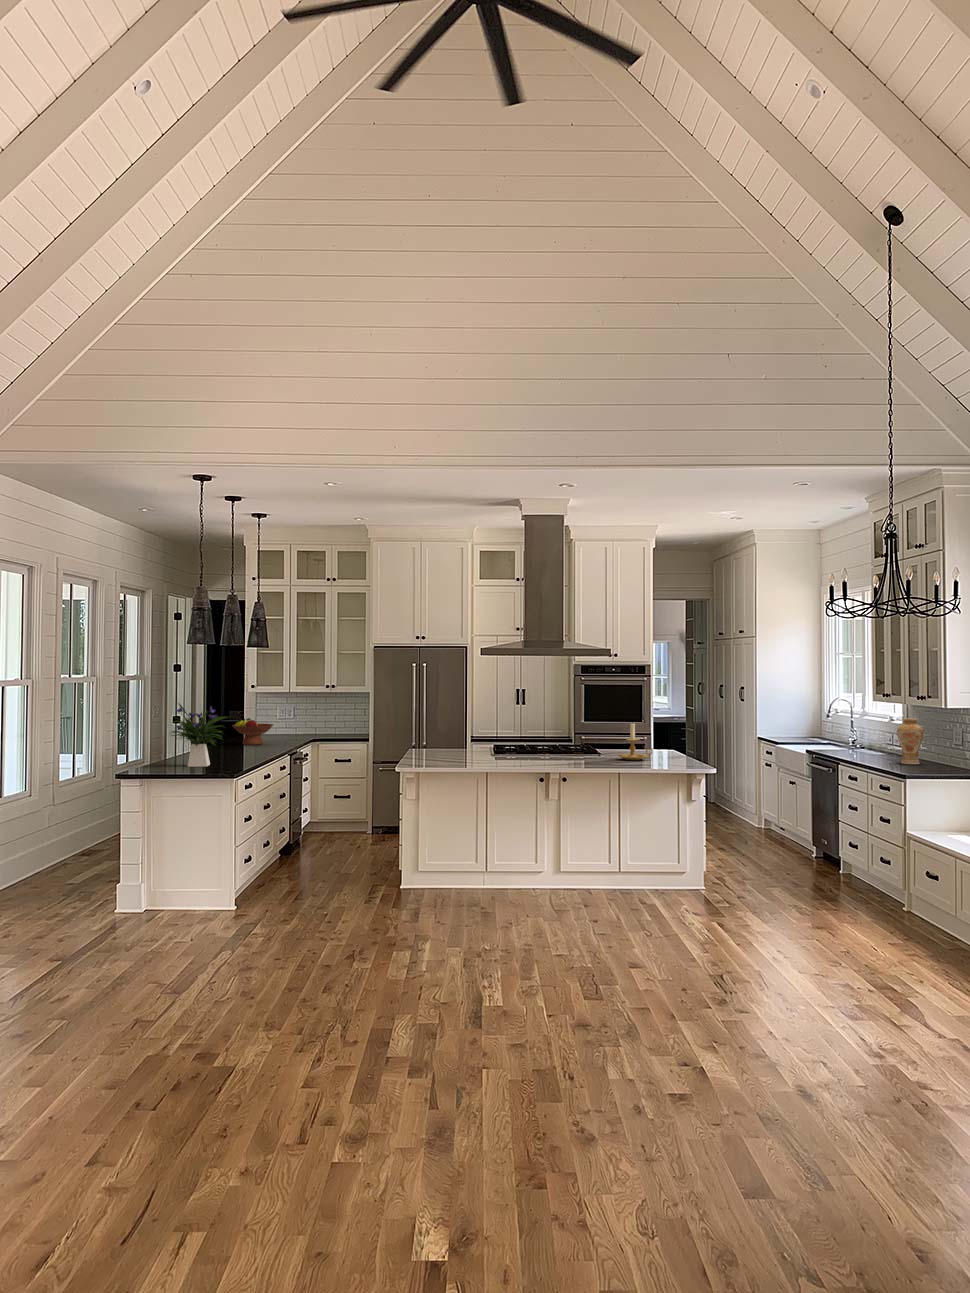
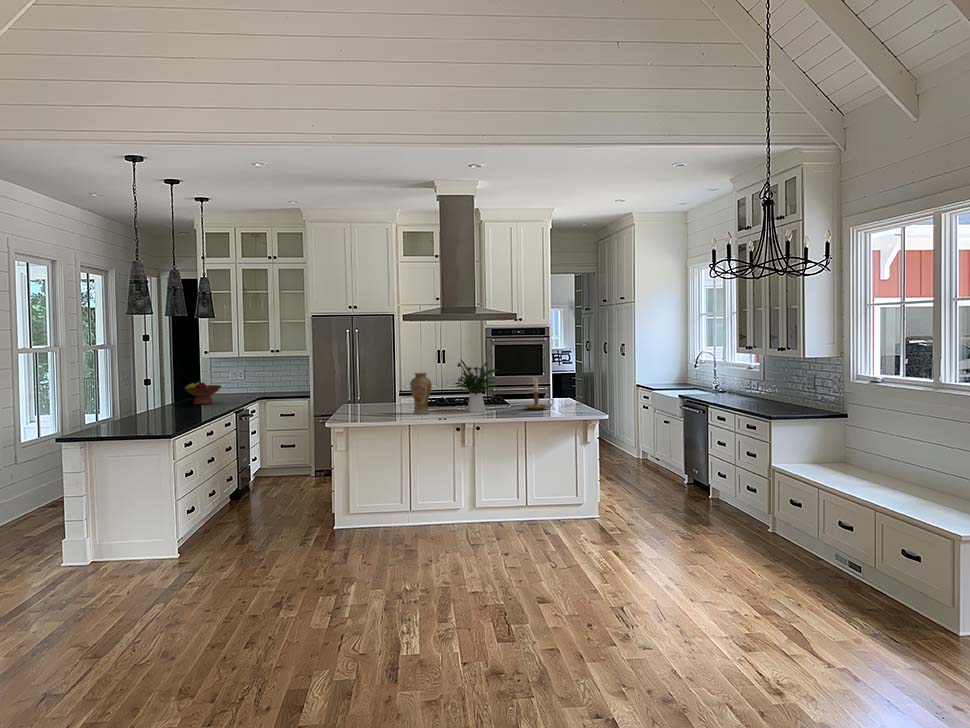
flower arrangement: present [172,703,229,767] -> present [455,359,498,412]
vase: present [897,718,923,764] -> present [410,373,432,414]

